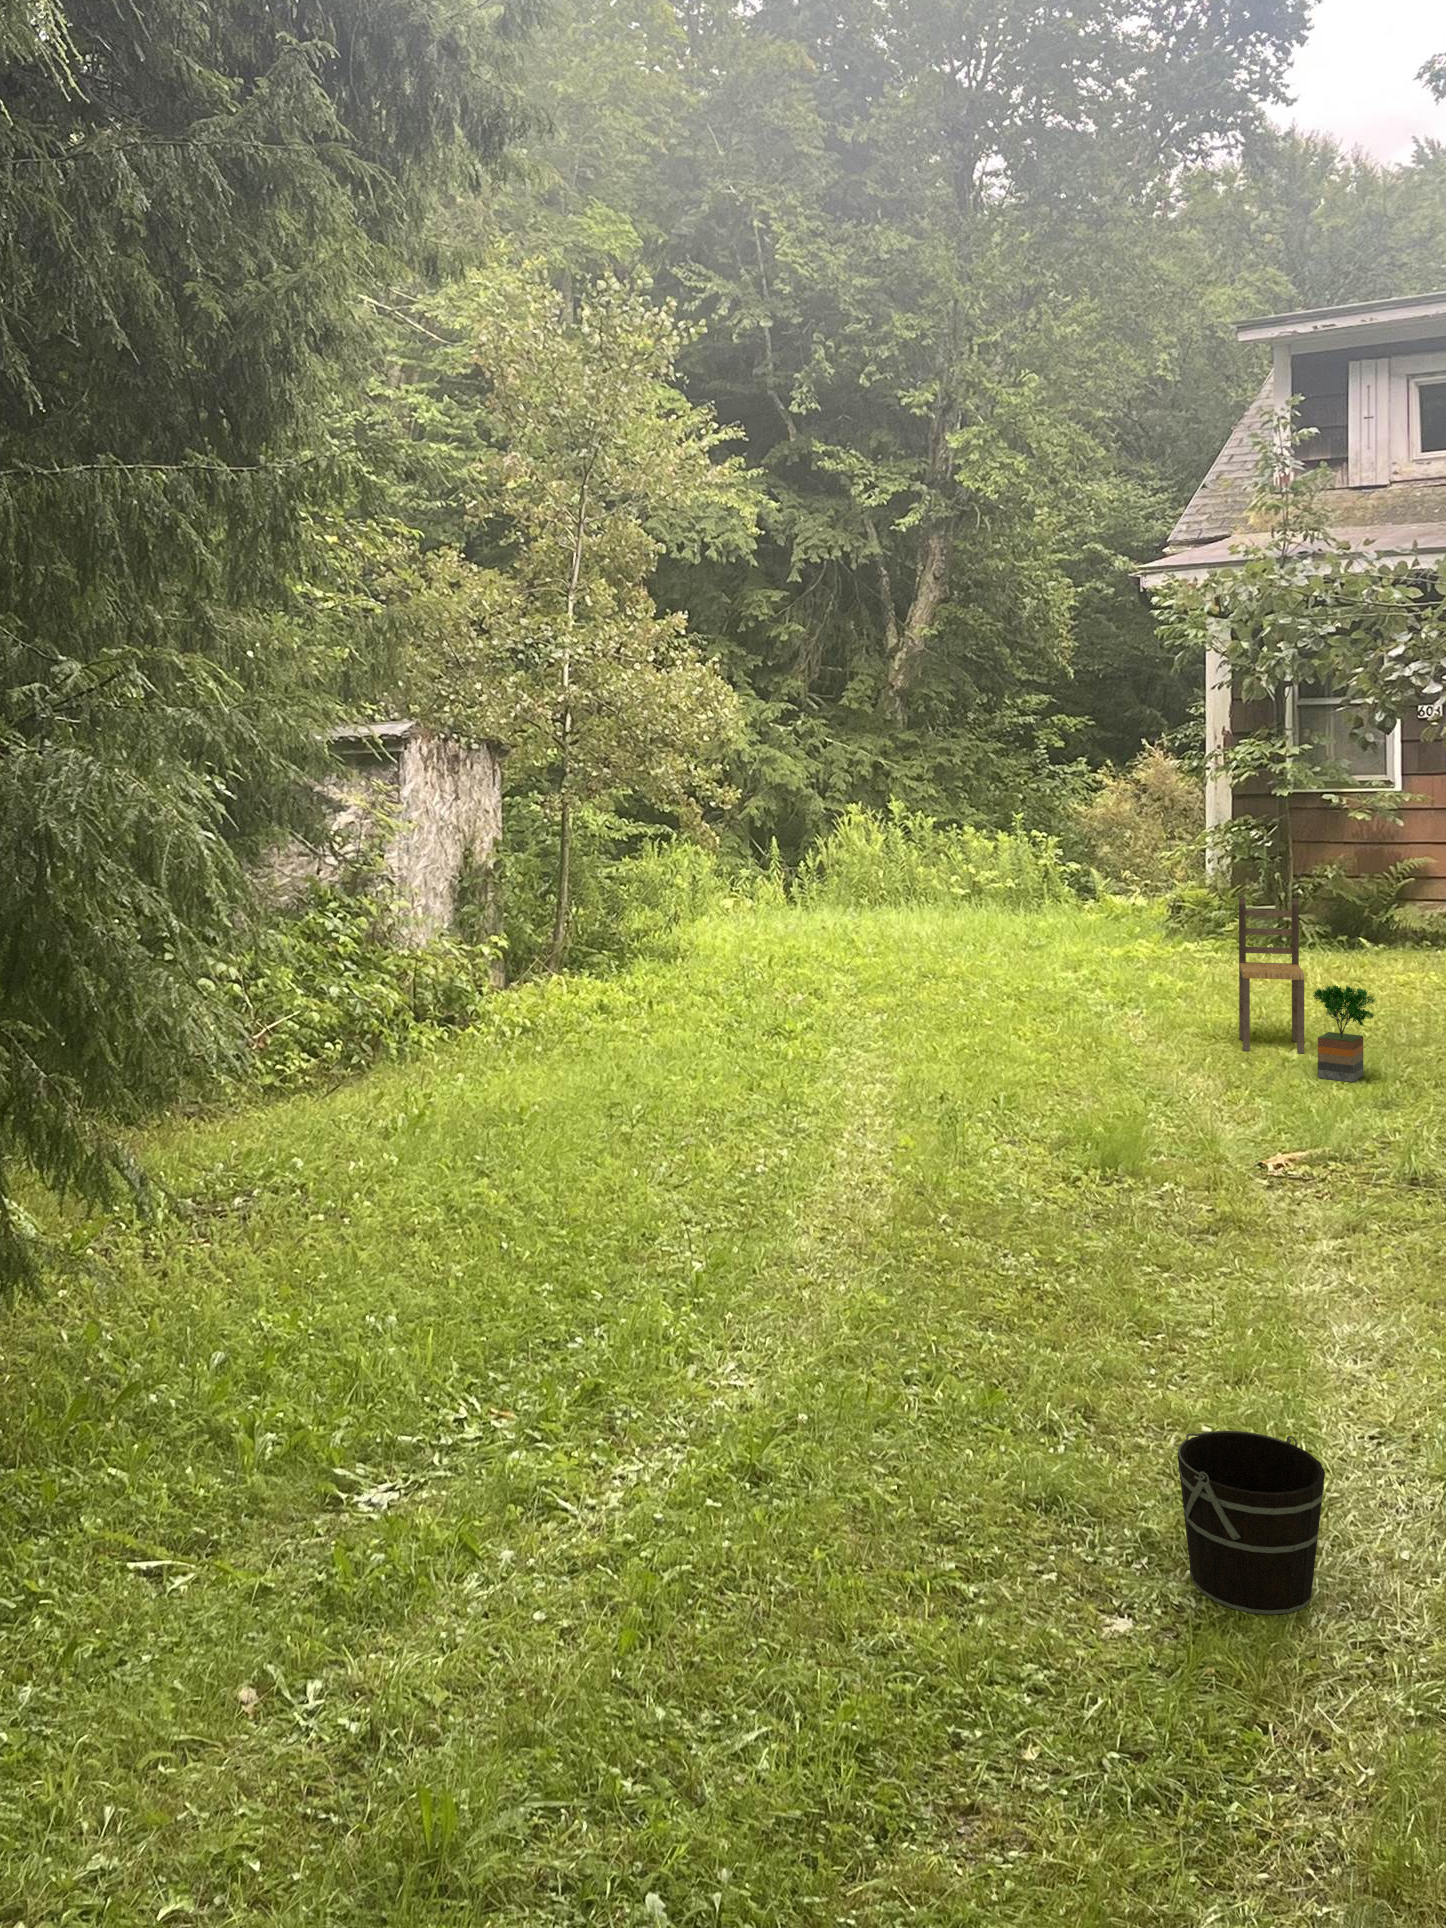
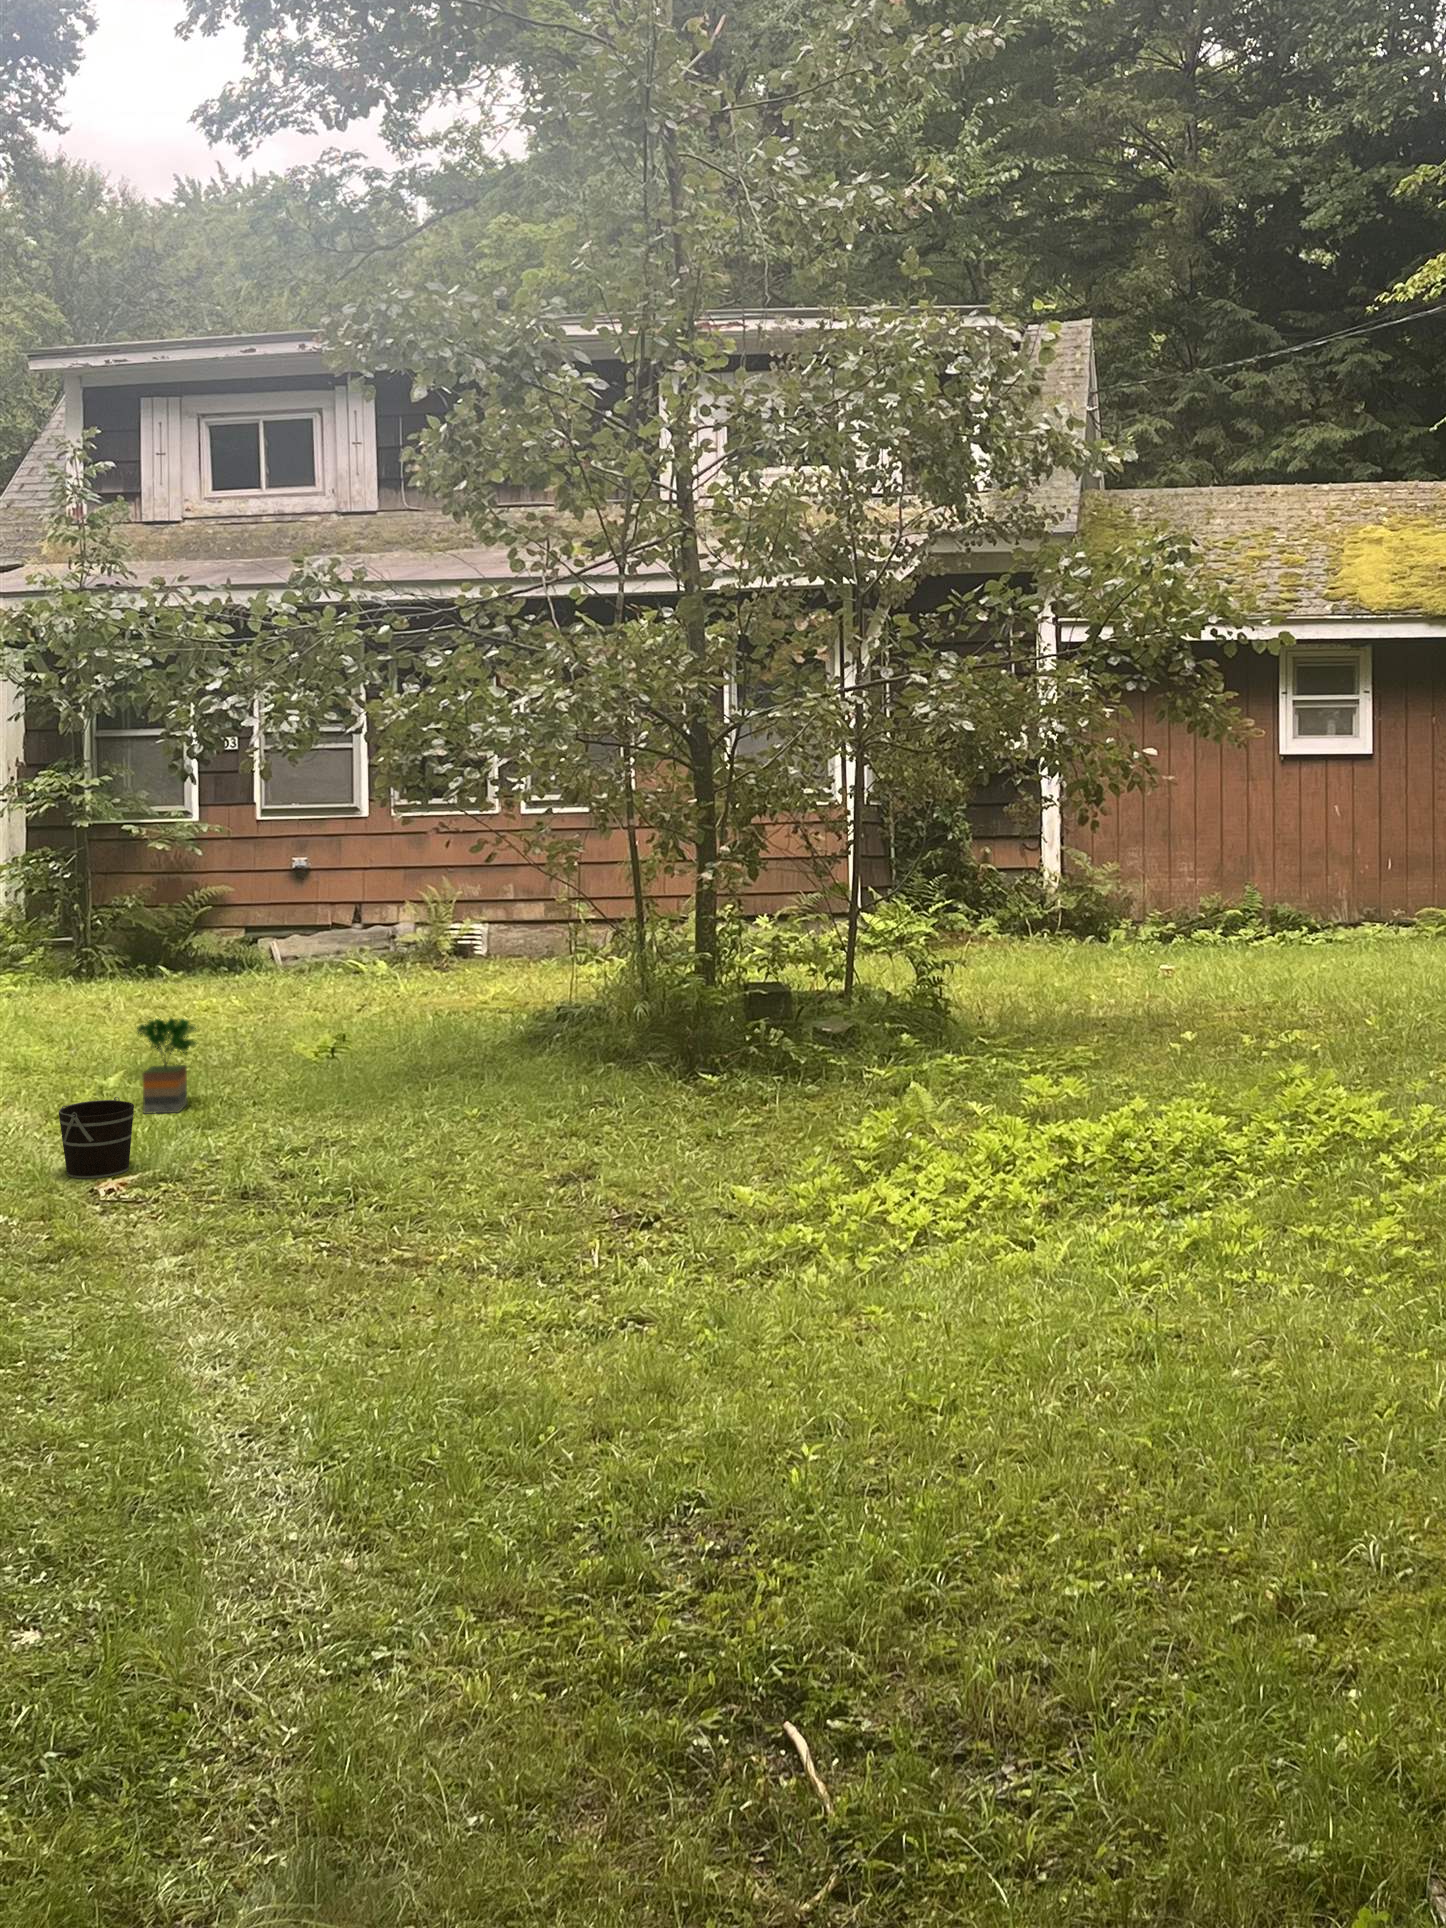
chair: present [1239,897,1304,1053] -> none [53,934,126,1098]
bucket: present [1177,1431,1325,1615] -> present [59,1097,134,1178]

